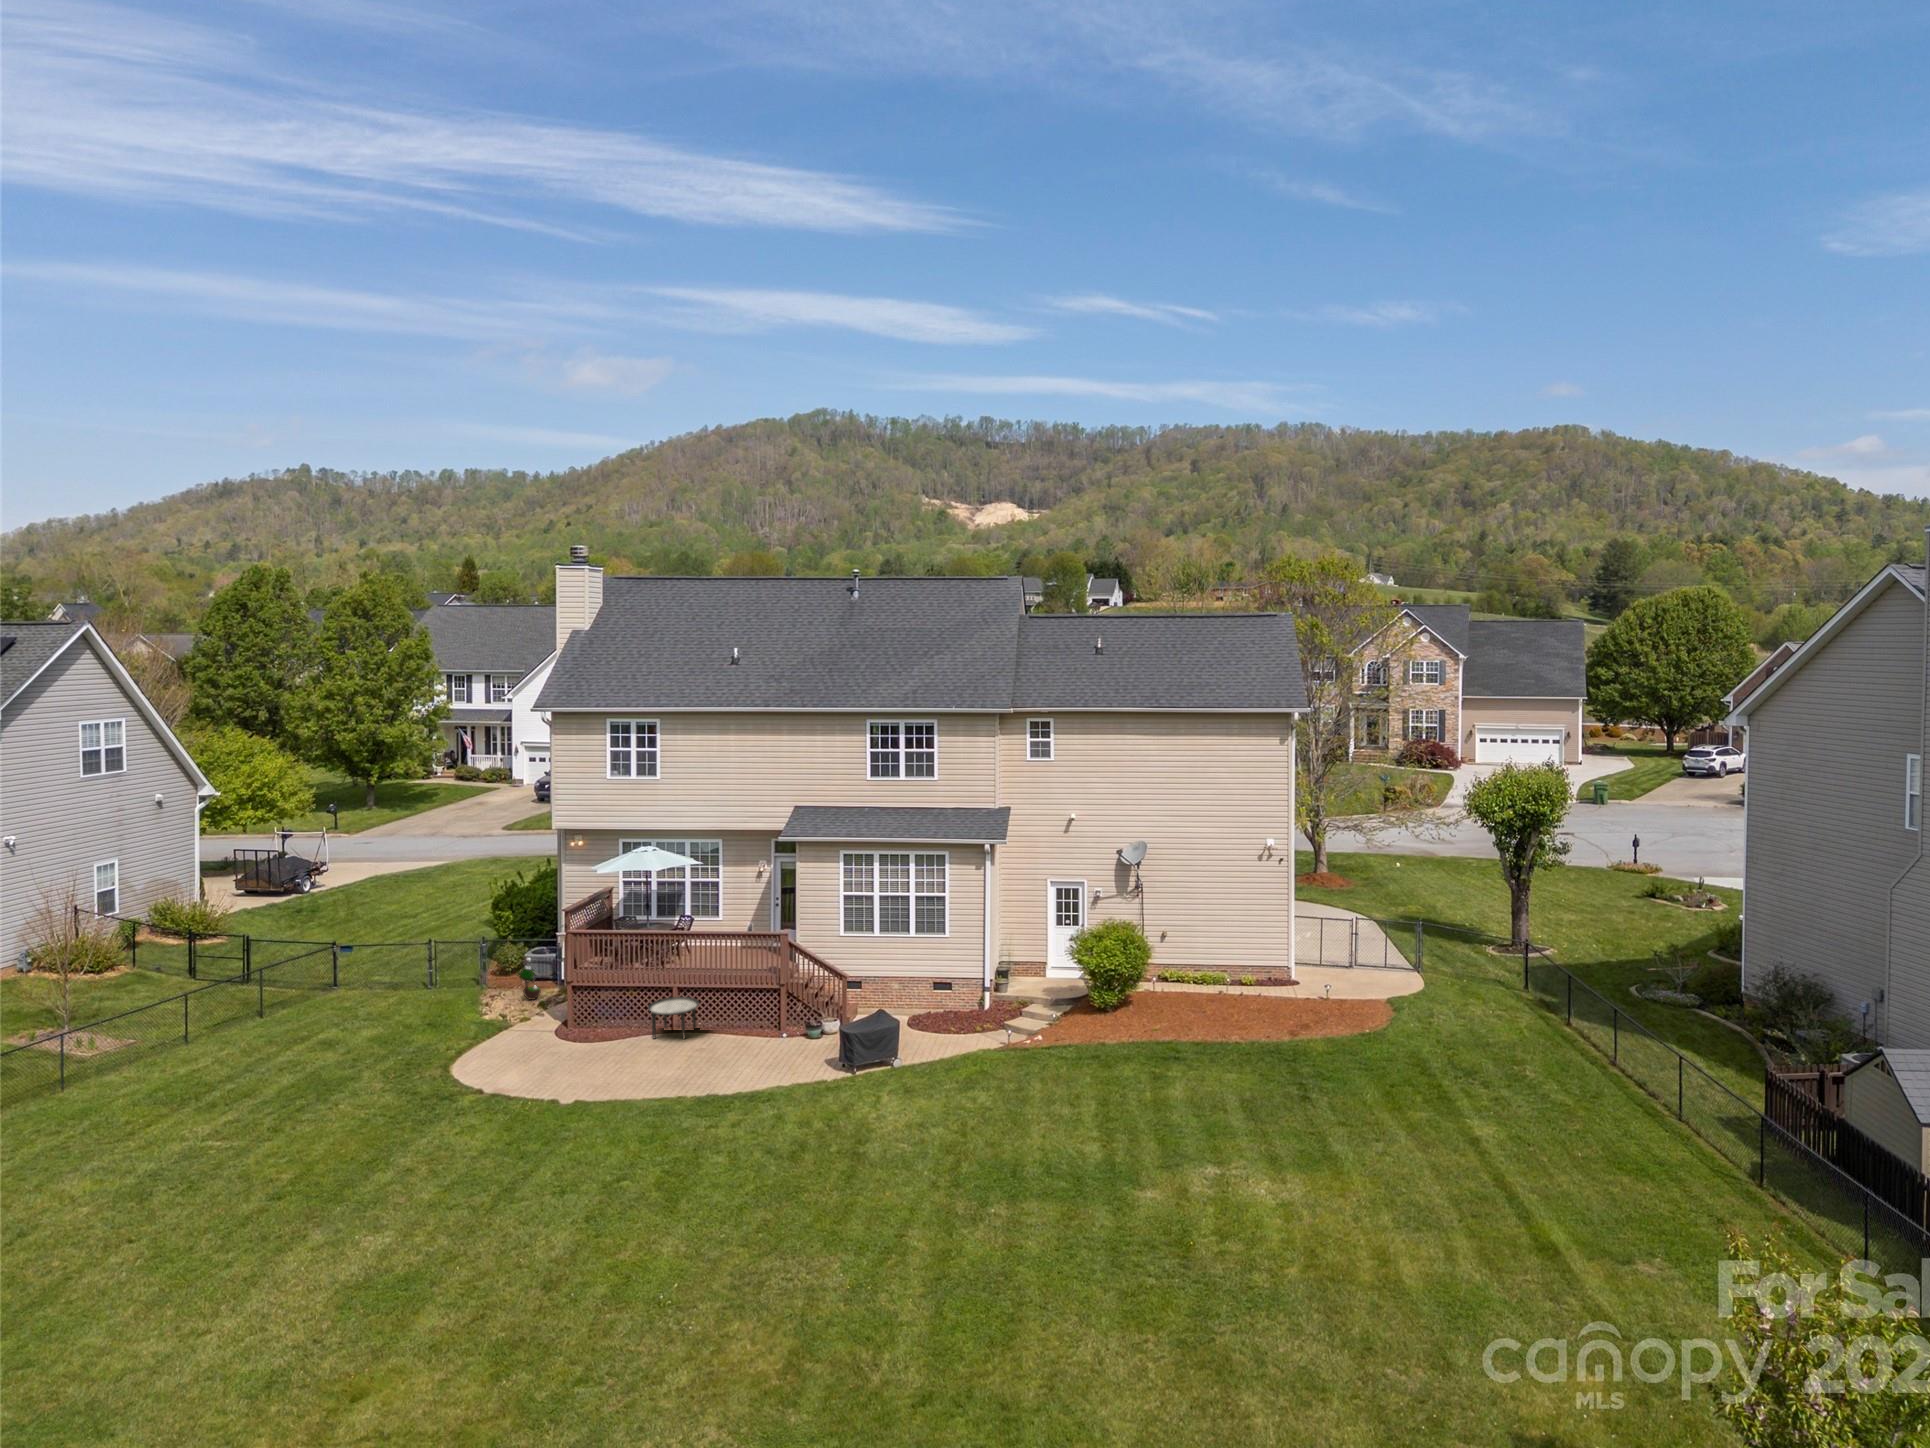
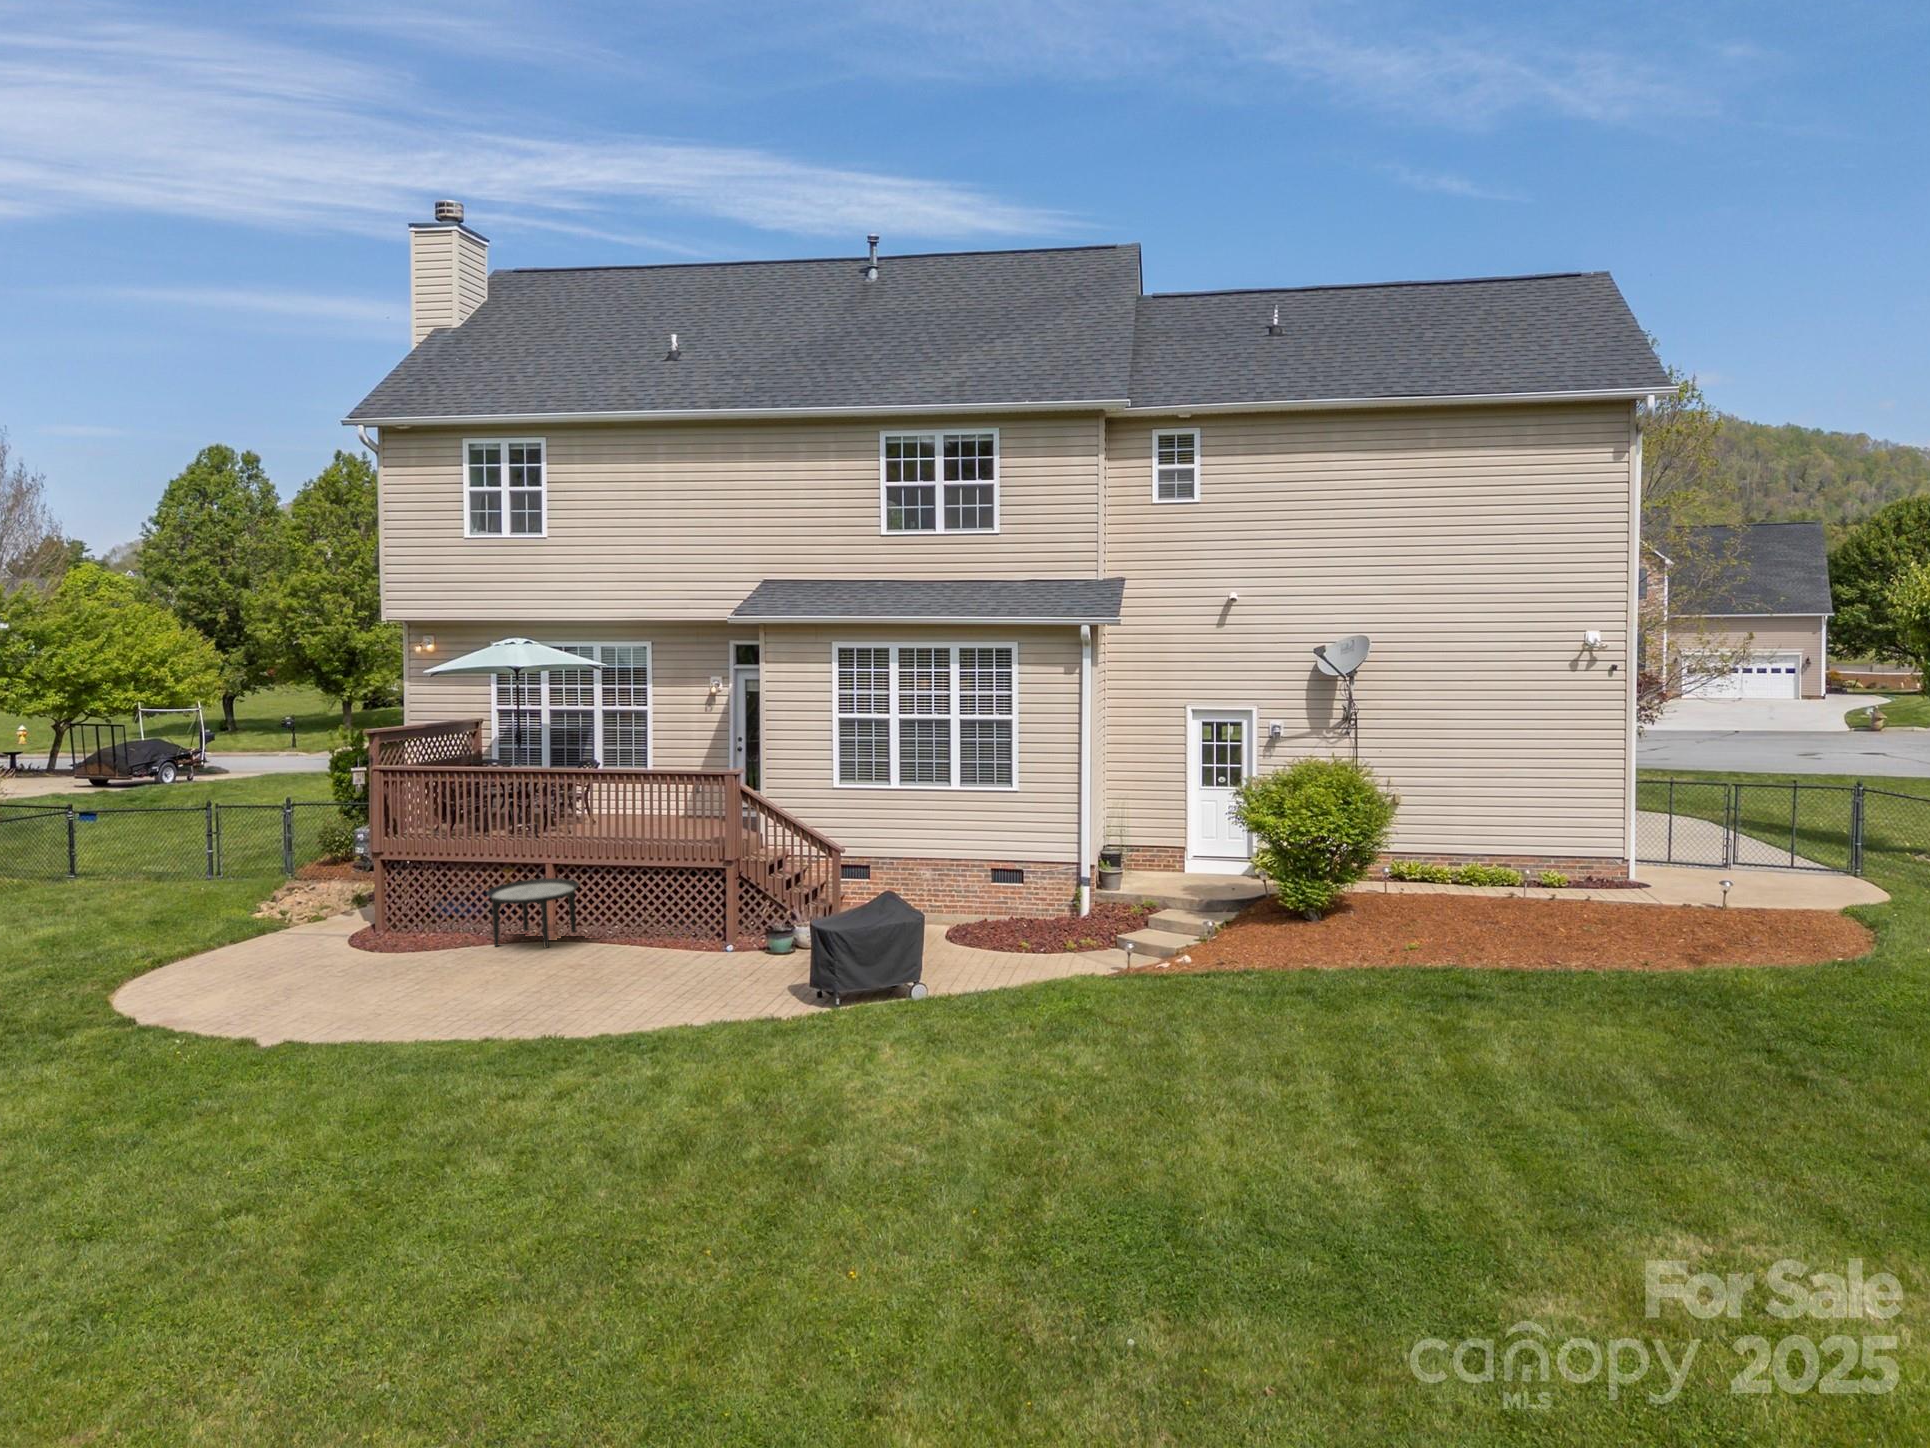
potted tree: present [517,969,541,1000] -> none [319,833,361,892]

